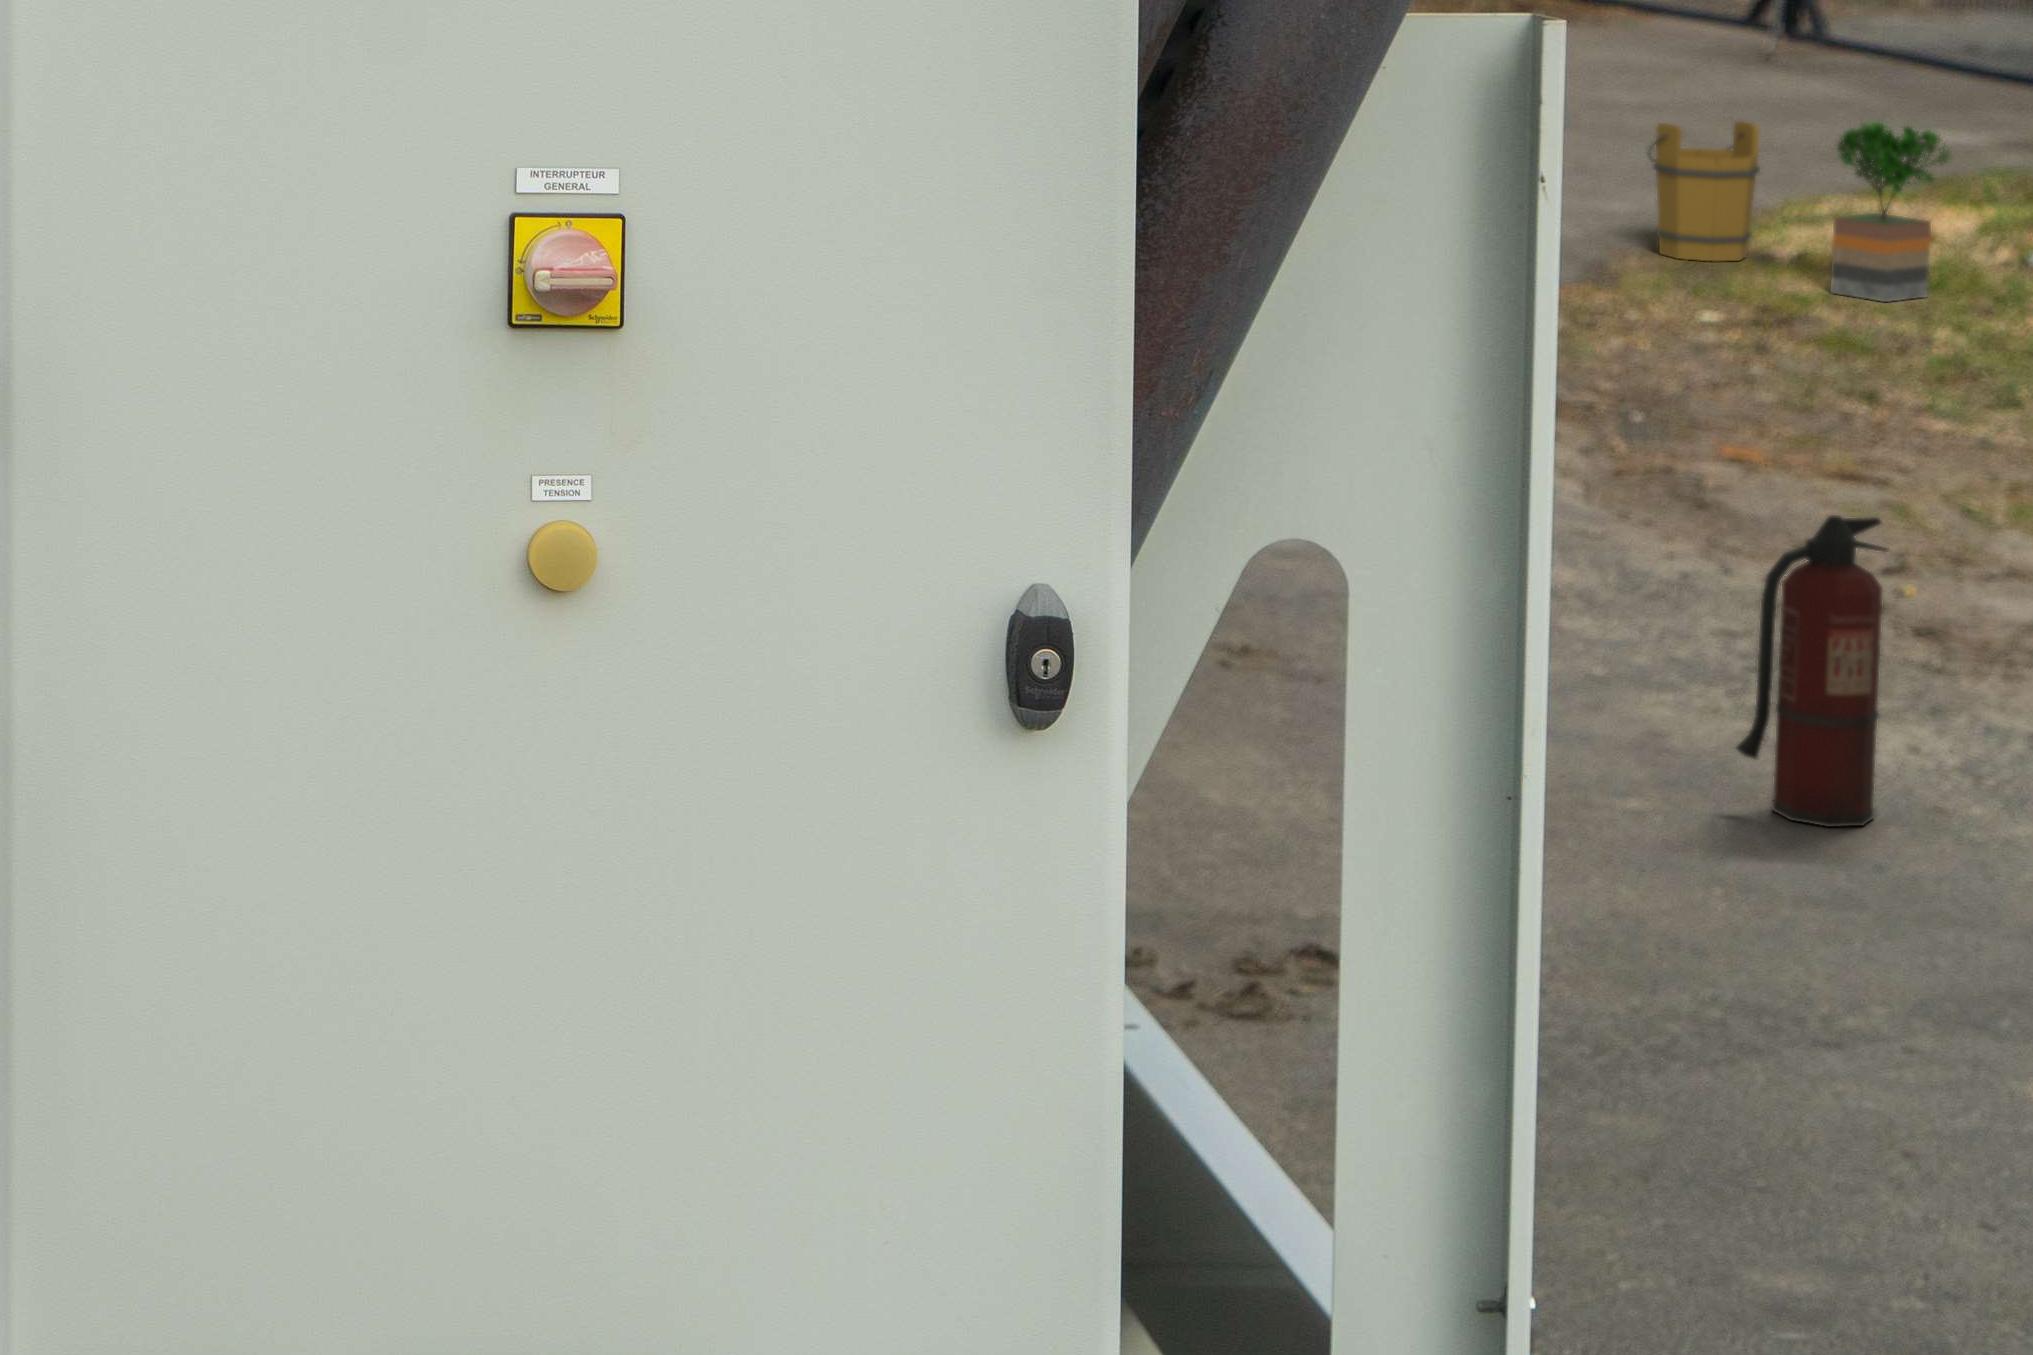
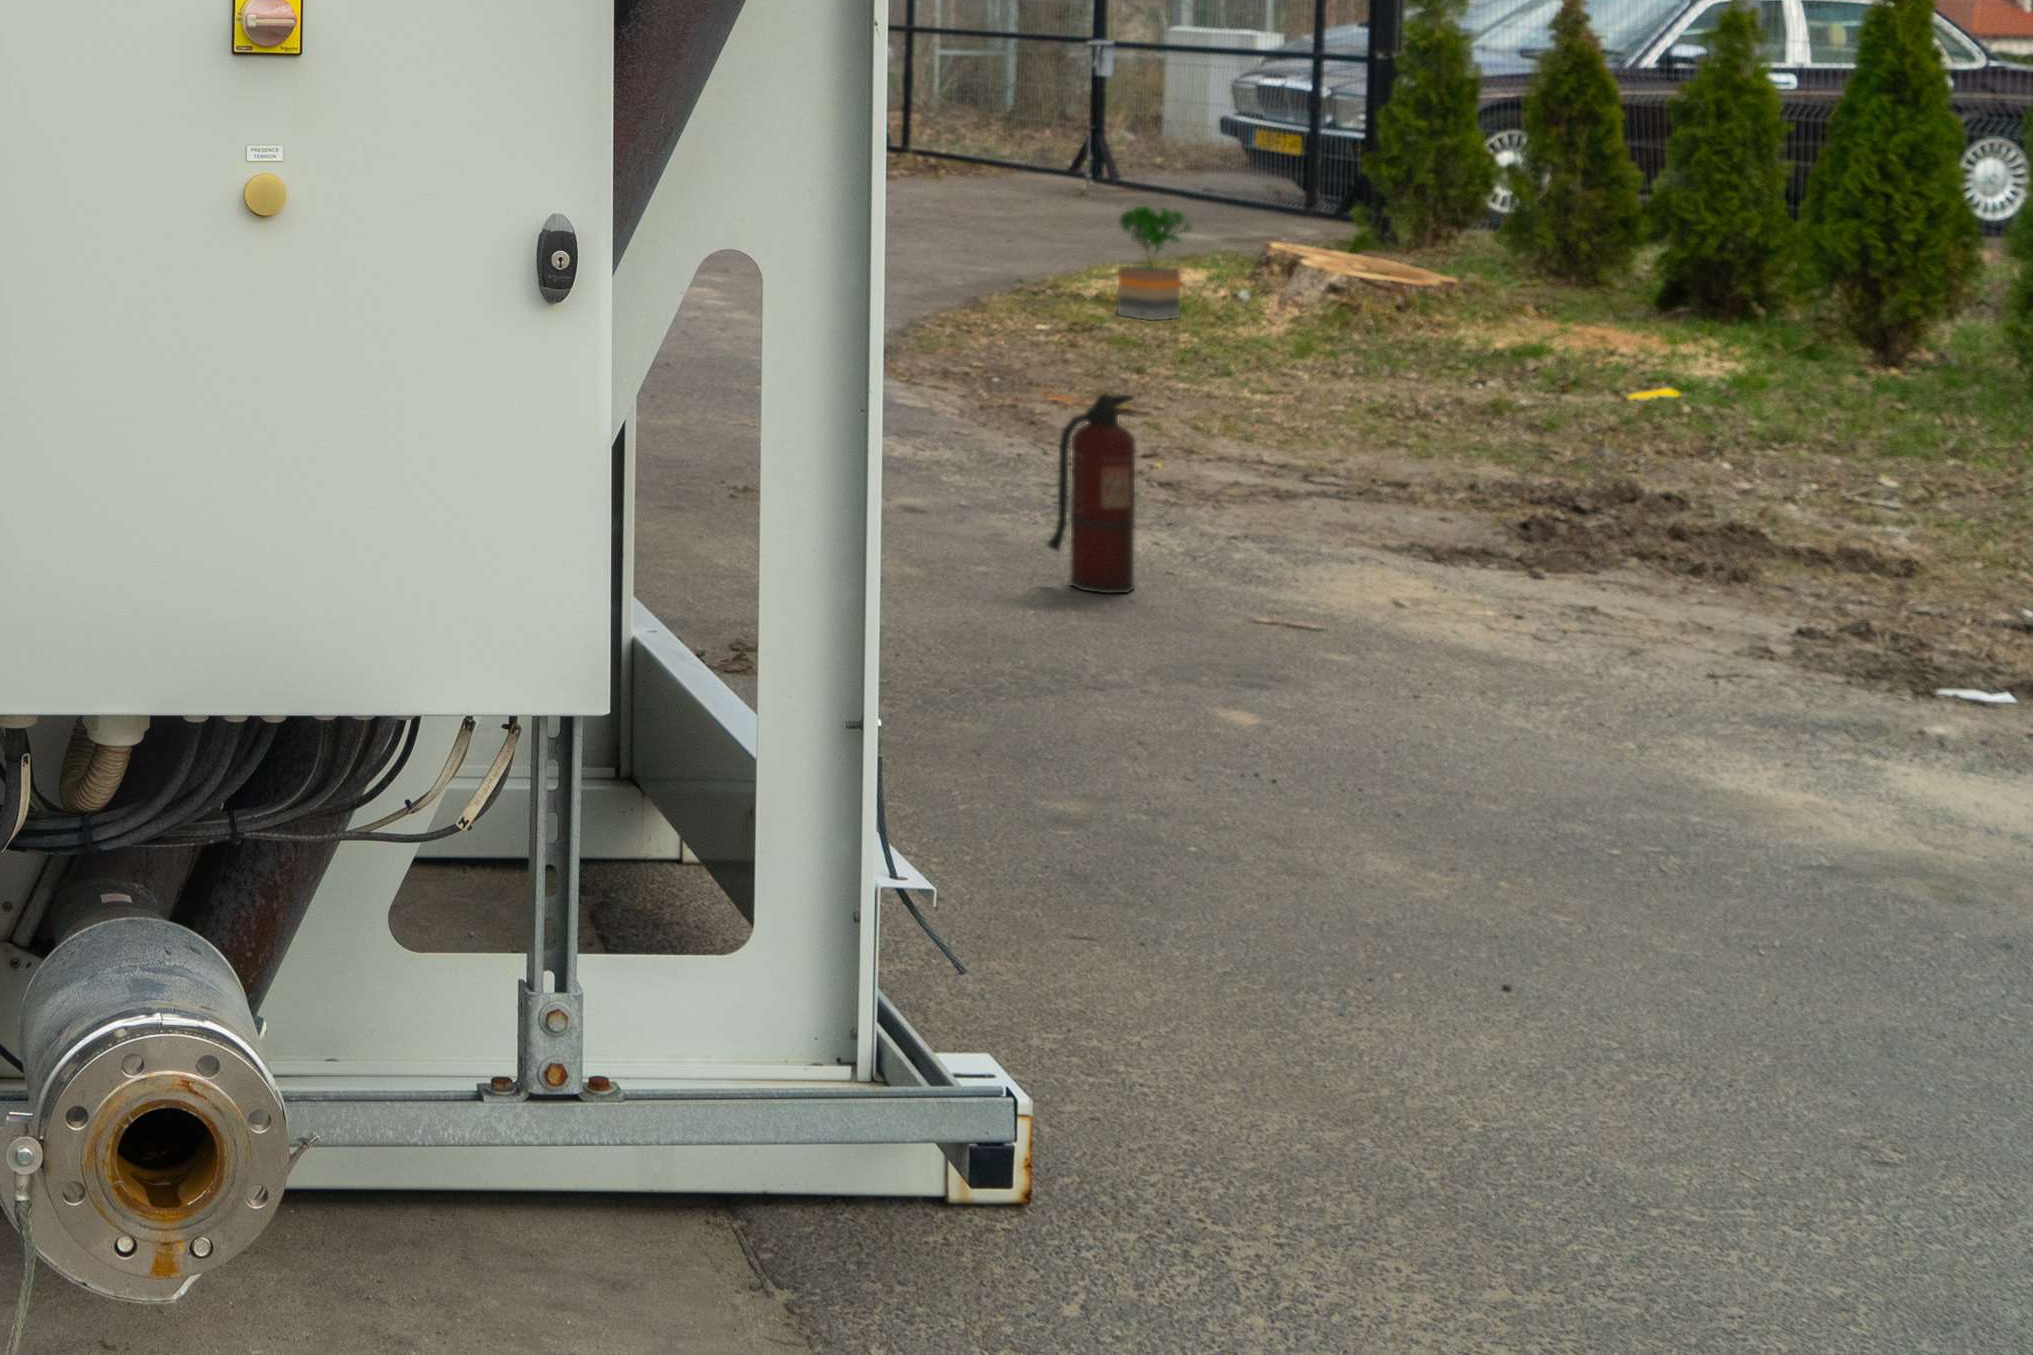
bucket: present [1647,121,1759,262] -> none [1000,209,1072,299]

